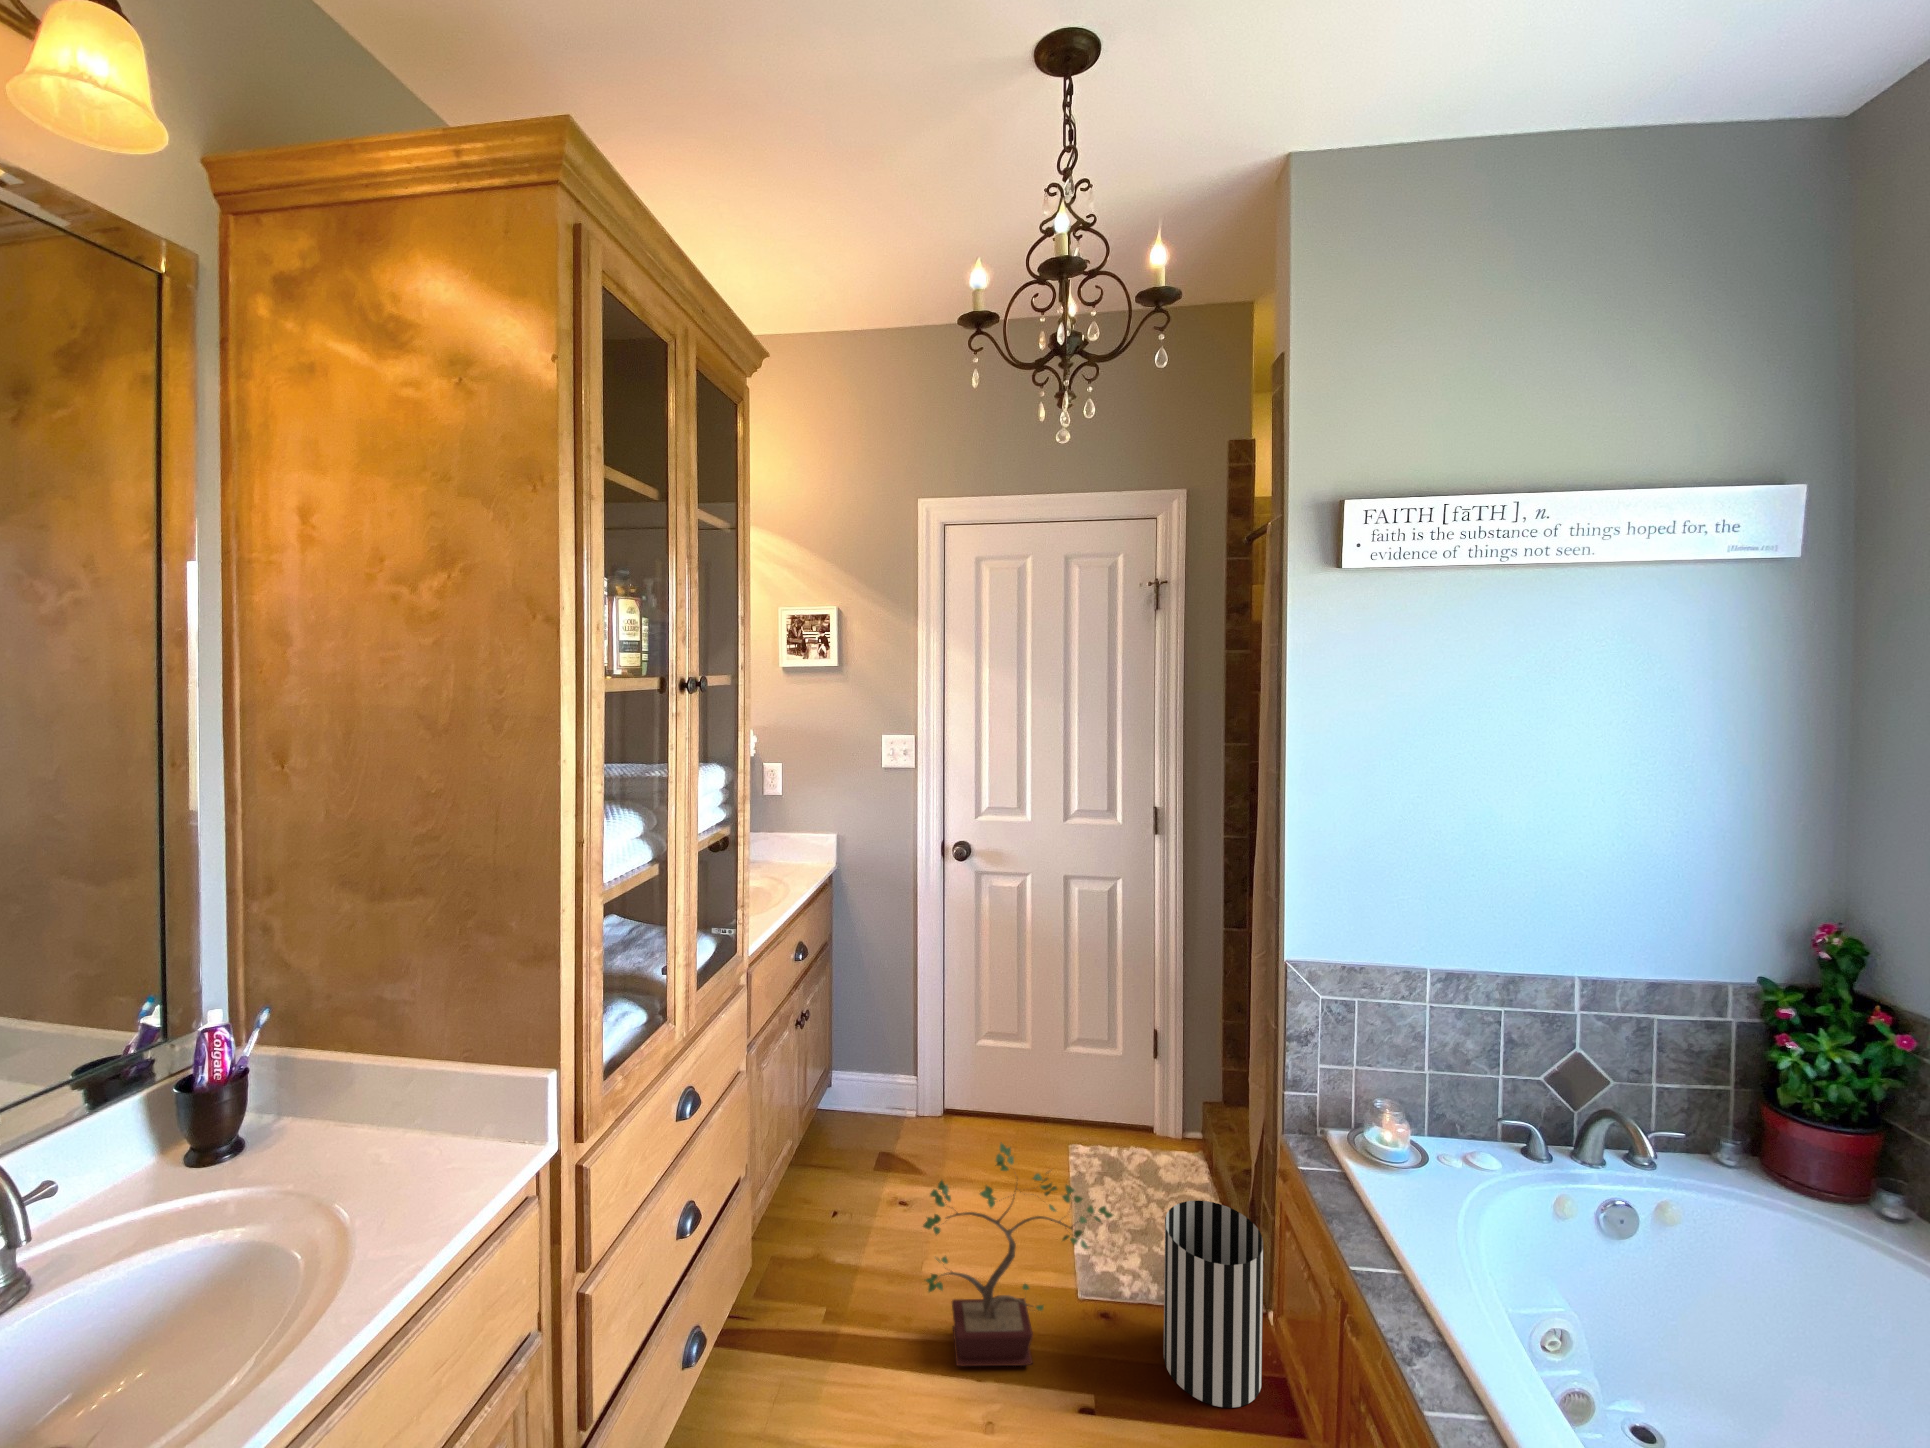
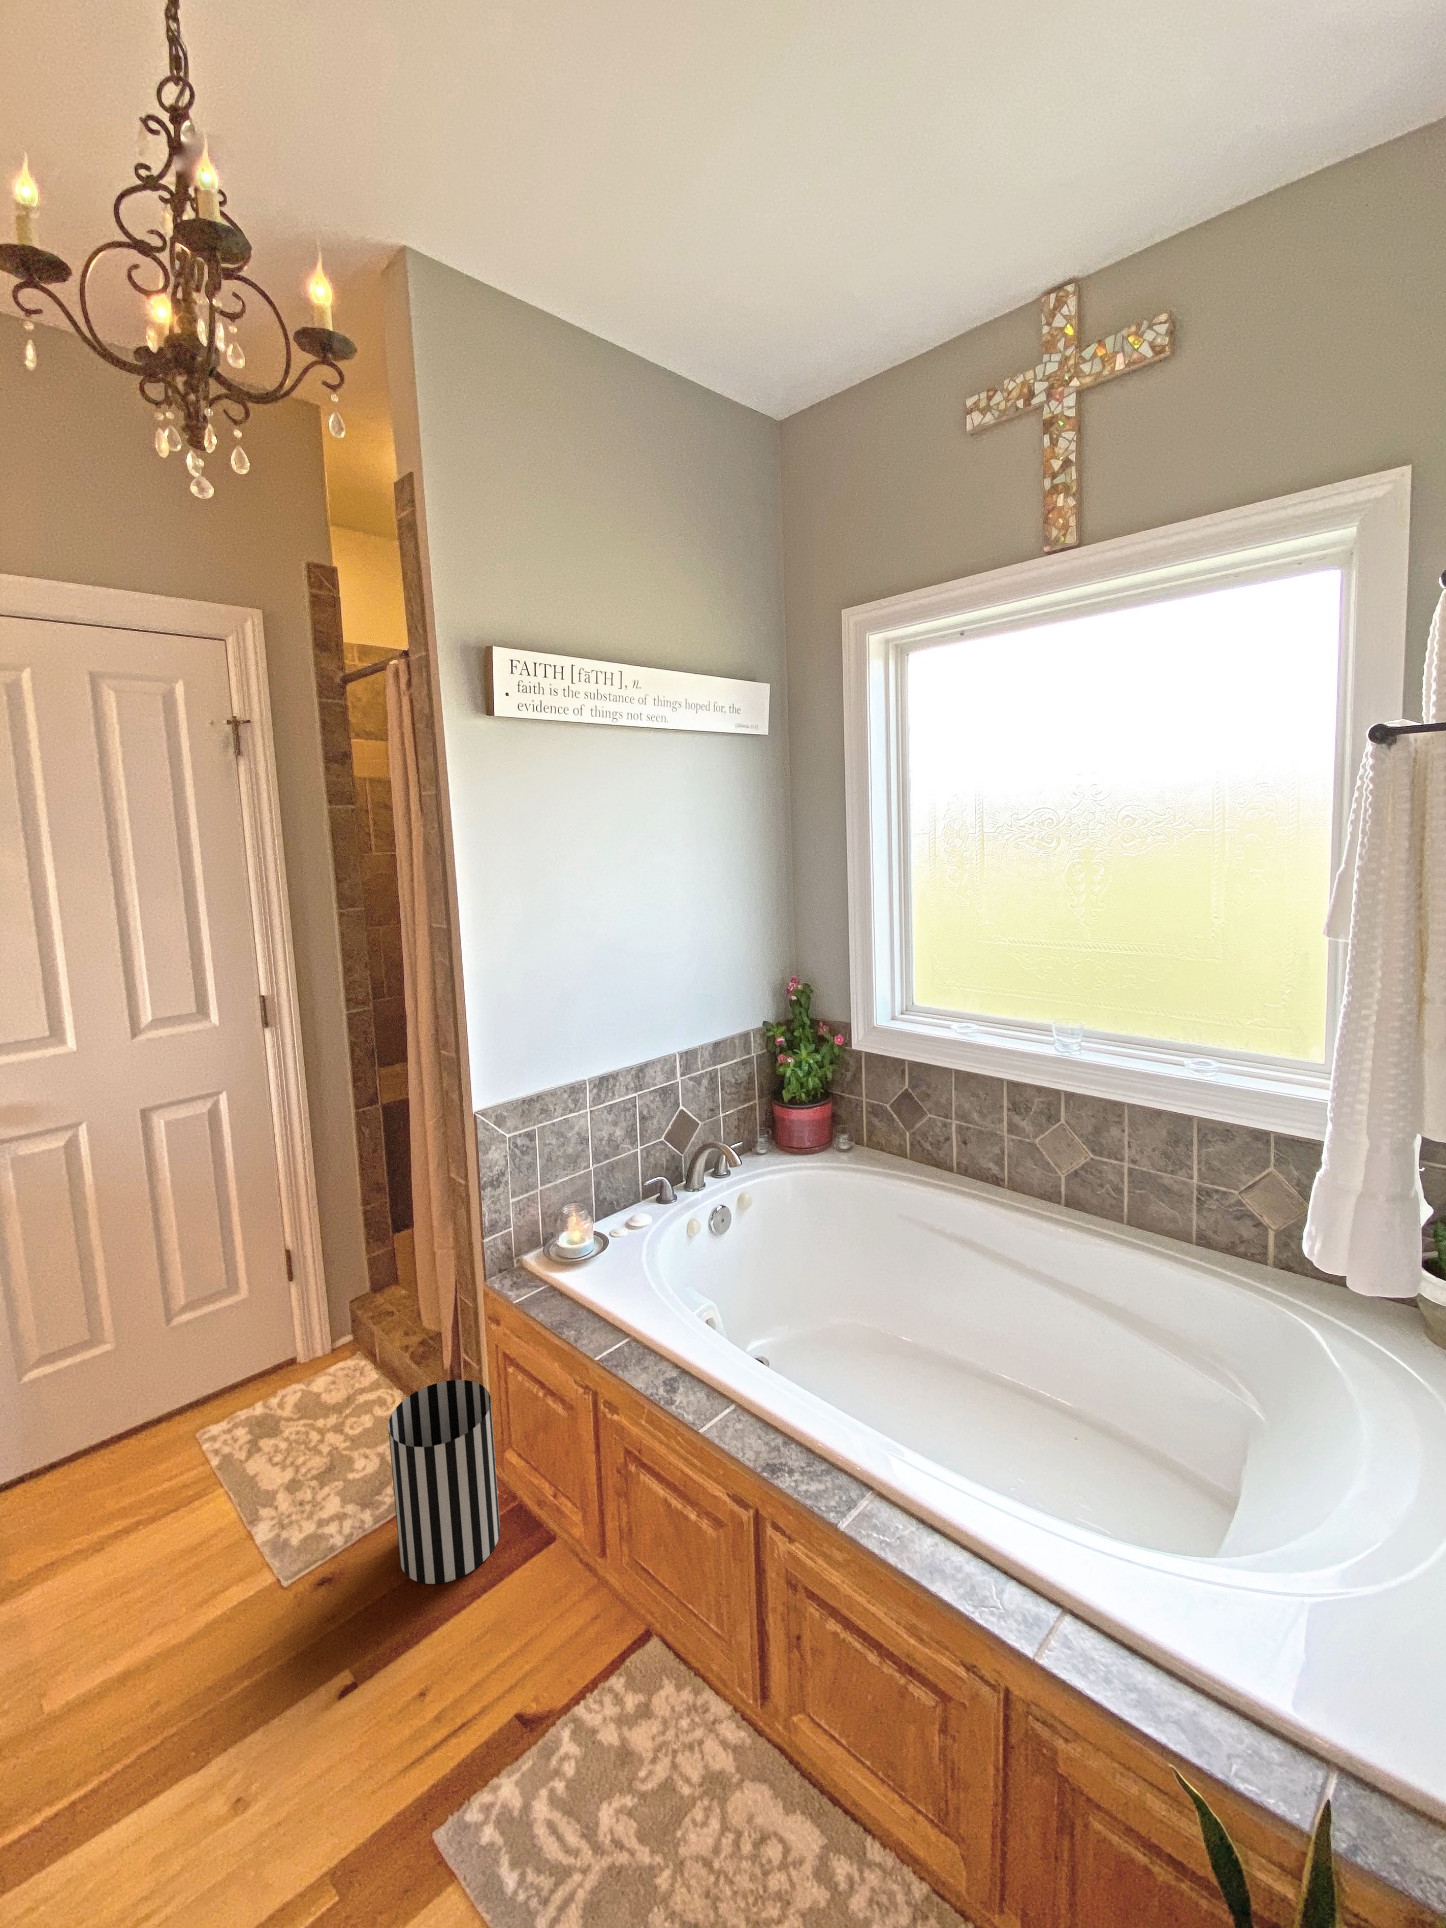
potted plant: present [923,1143,1113,1366] -> none [68,1456,344,1787]

